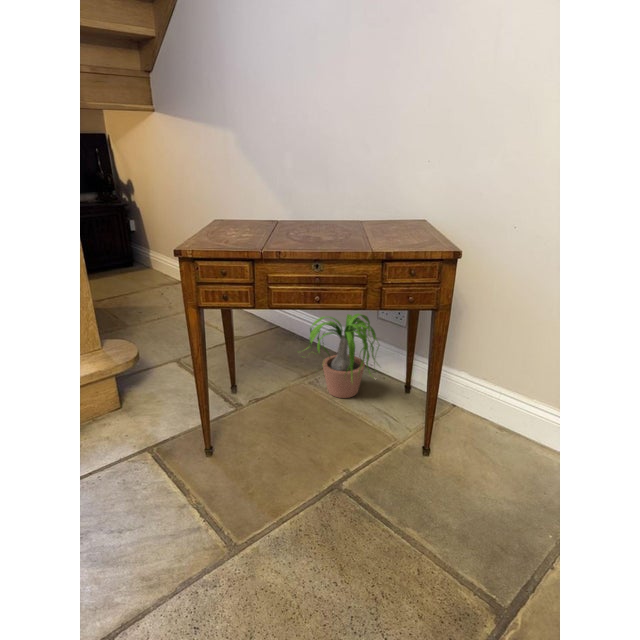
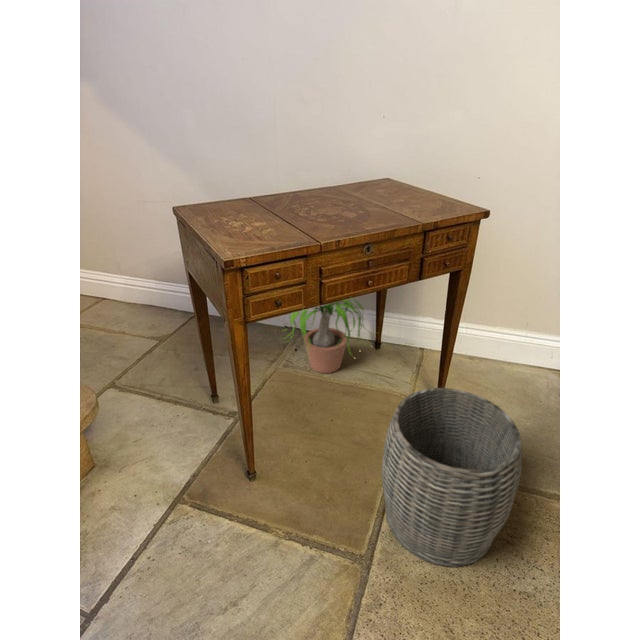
woven basket: none [265,408,399,600] -> present [382,388,522,567]

